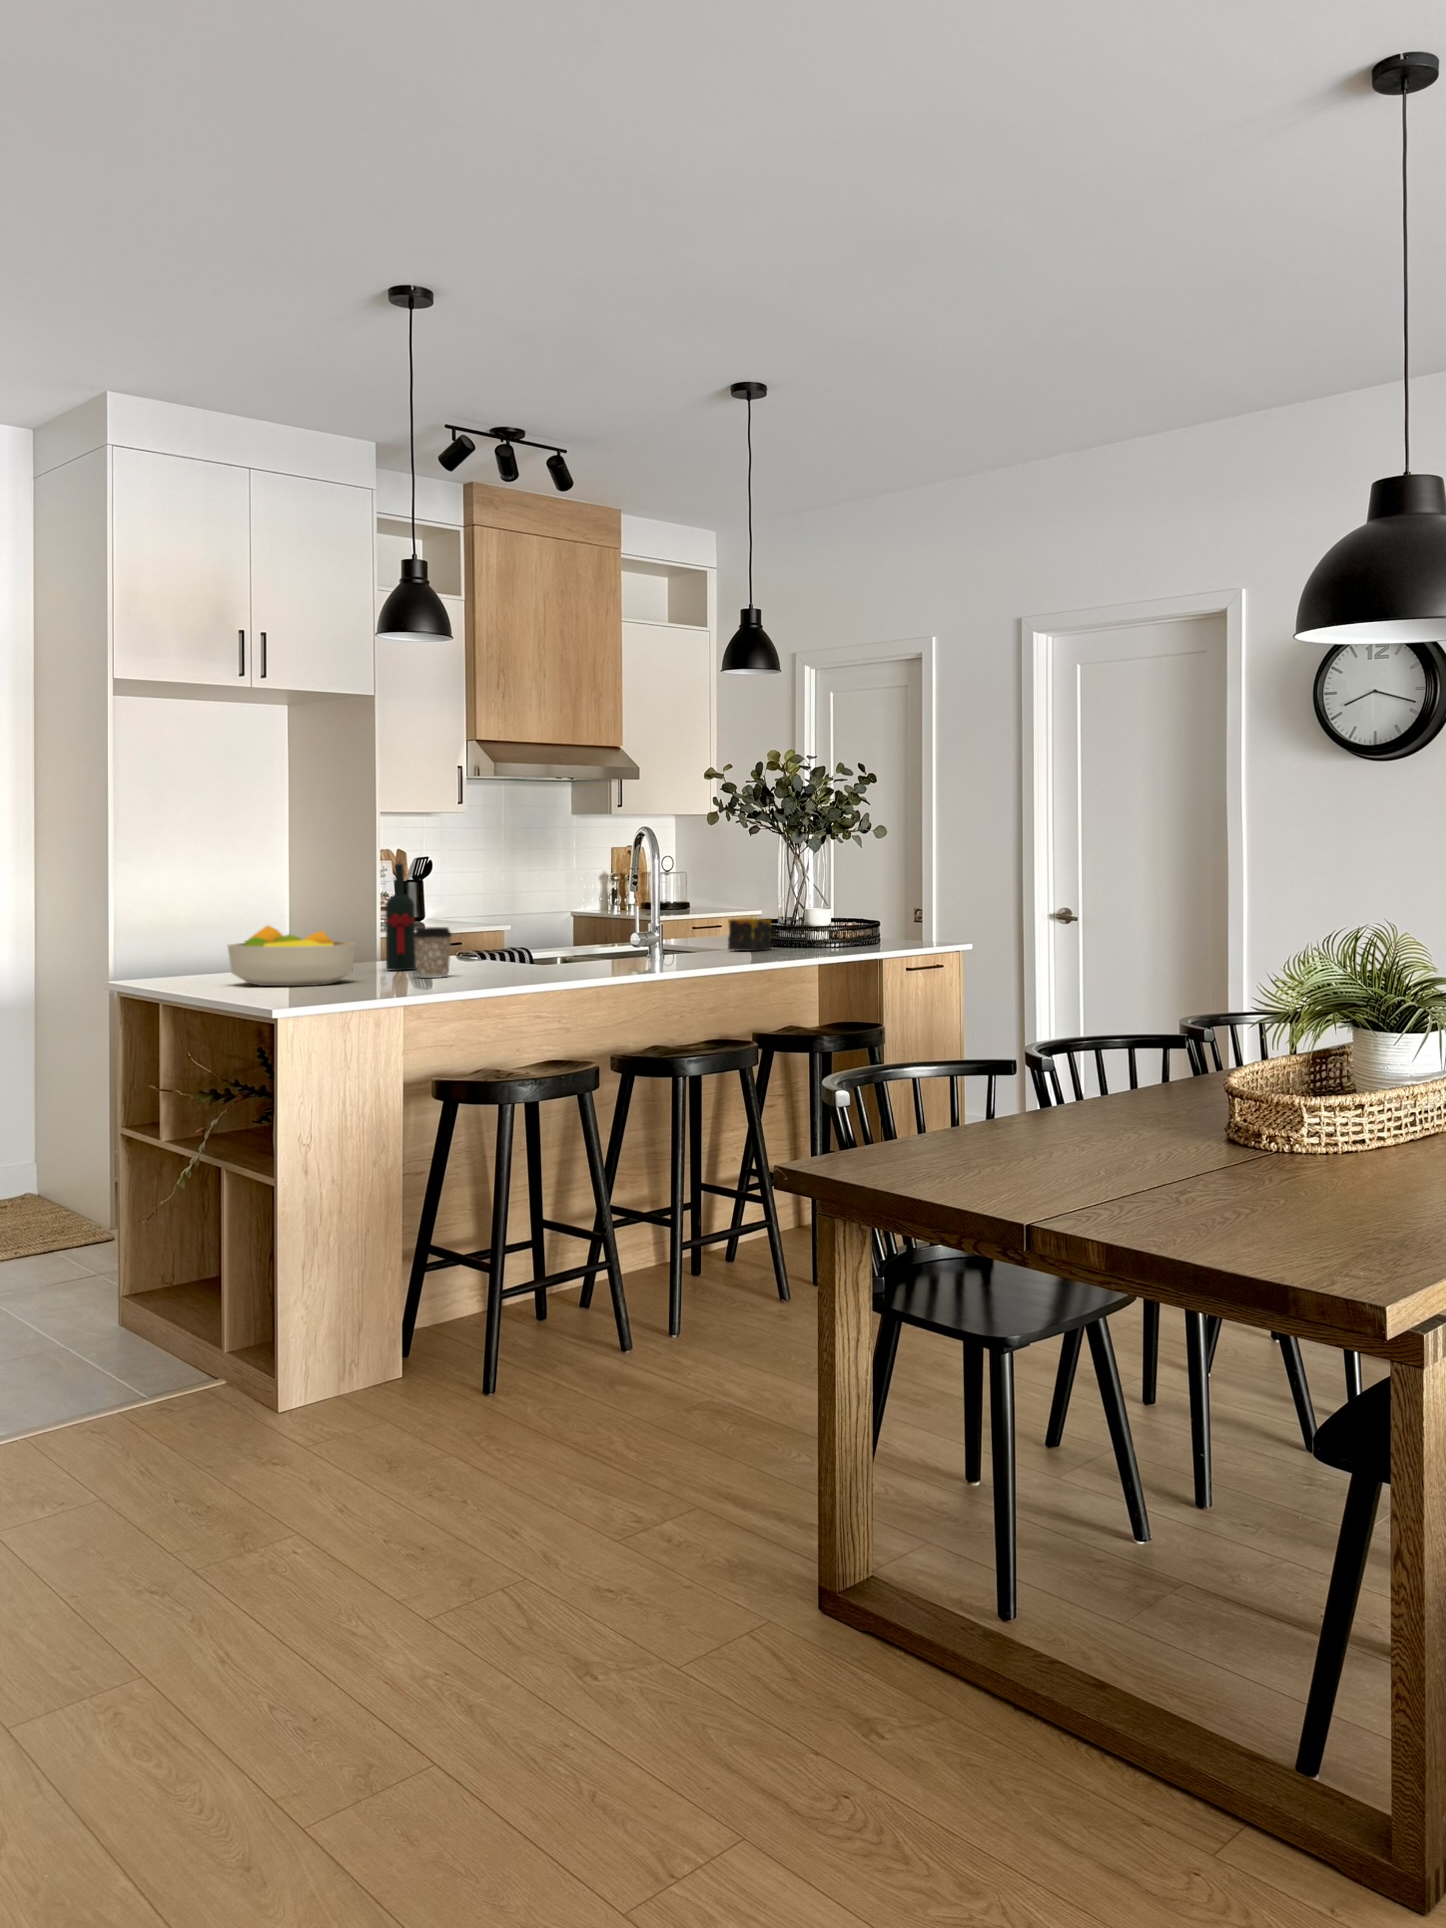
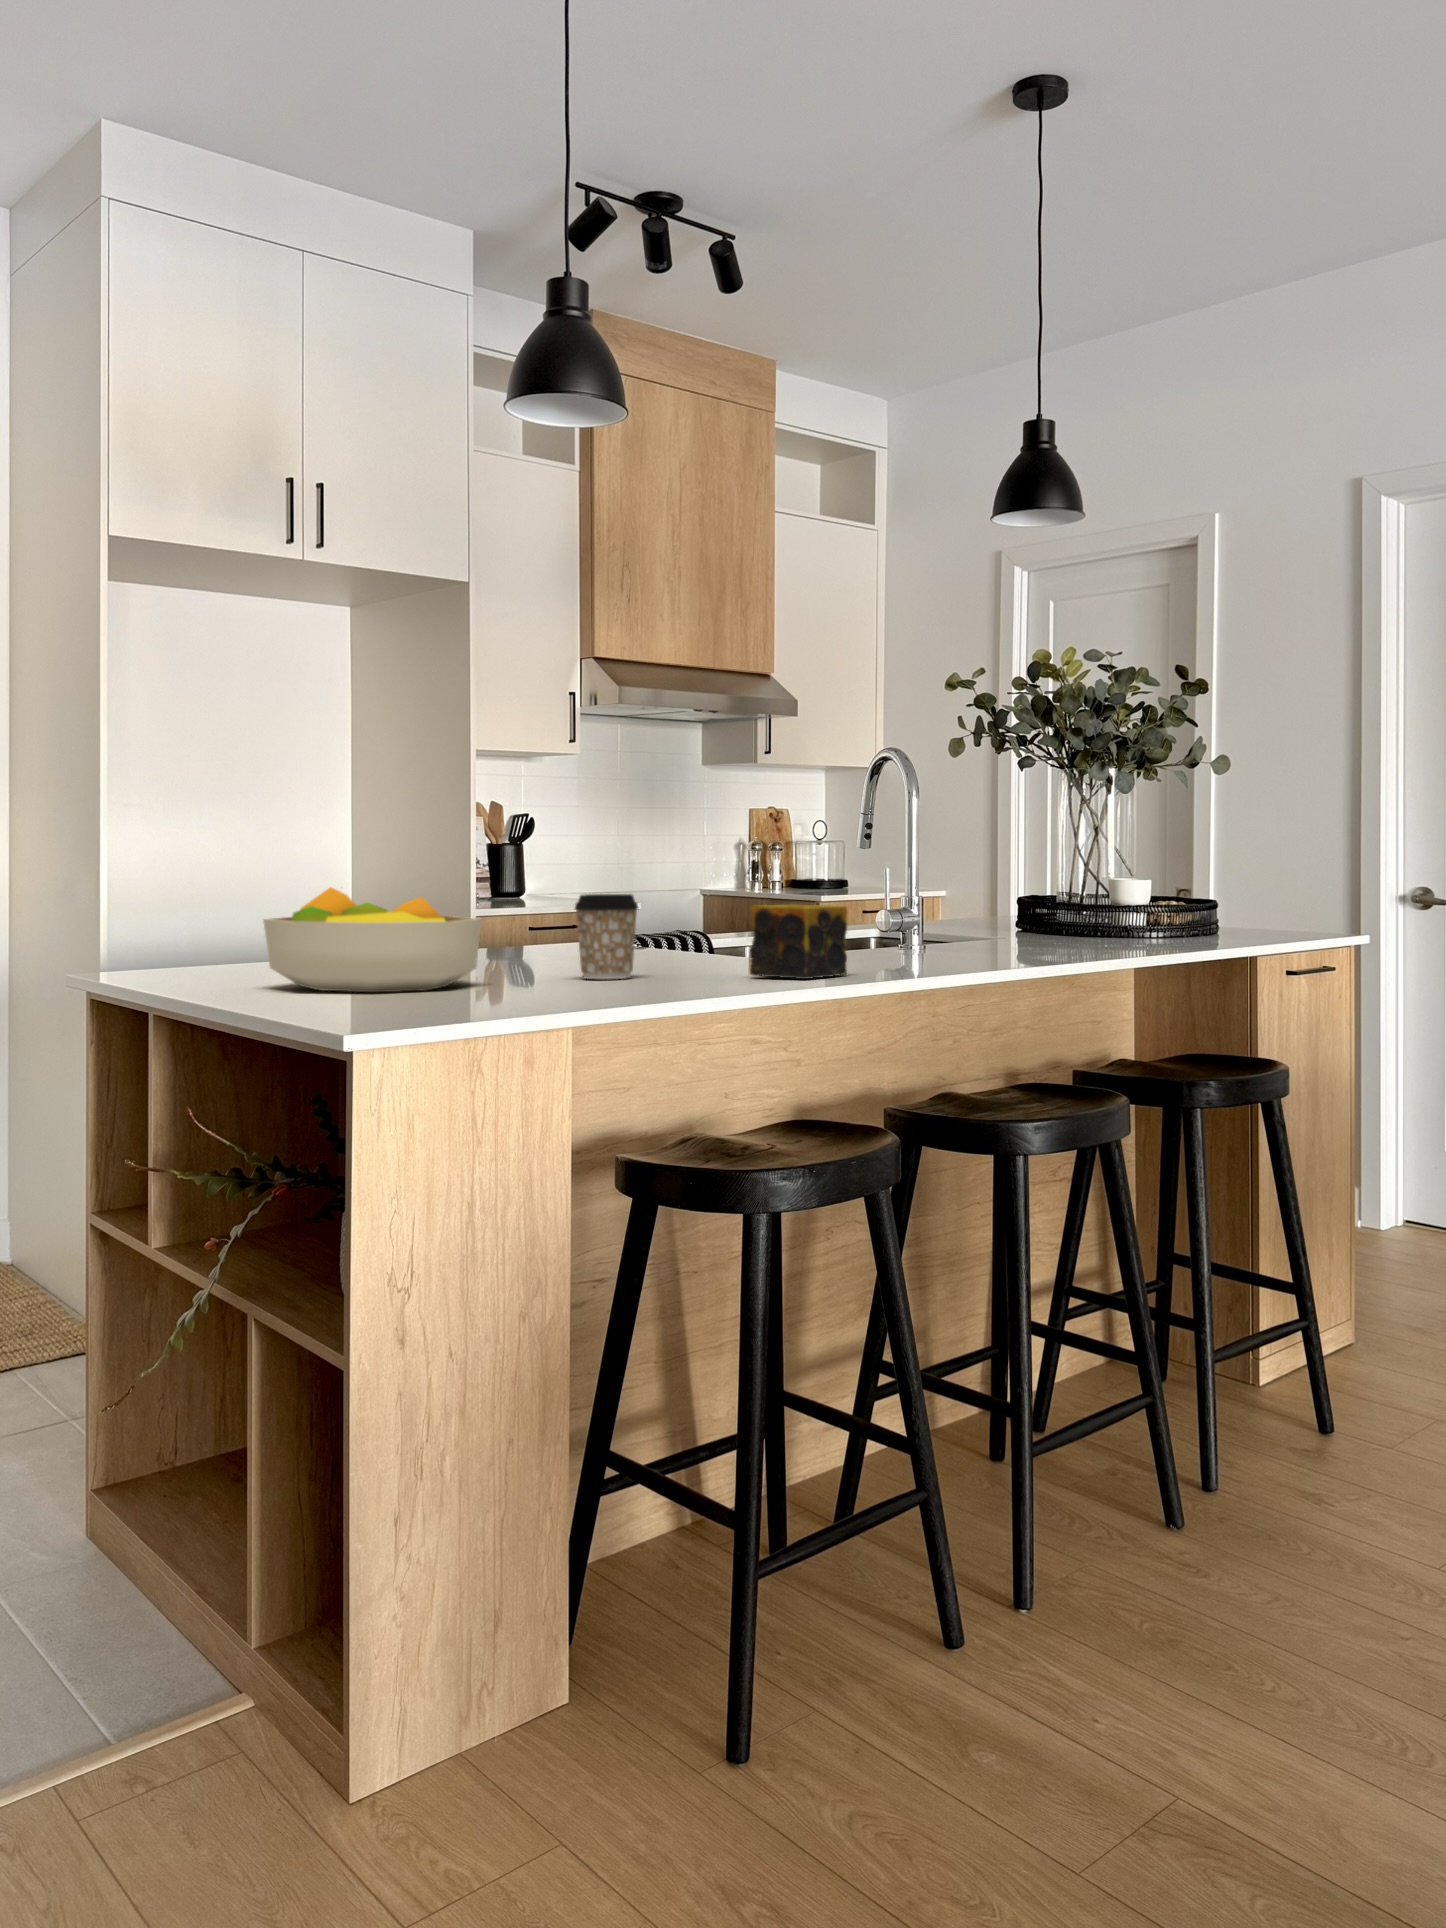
wine bottle: present [386,860,416,971] -> none [512,789,558,966]
candle: present [728,918,771,951] -> present [750,905,847,979]

